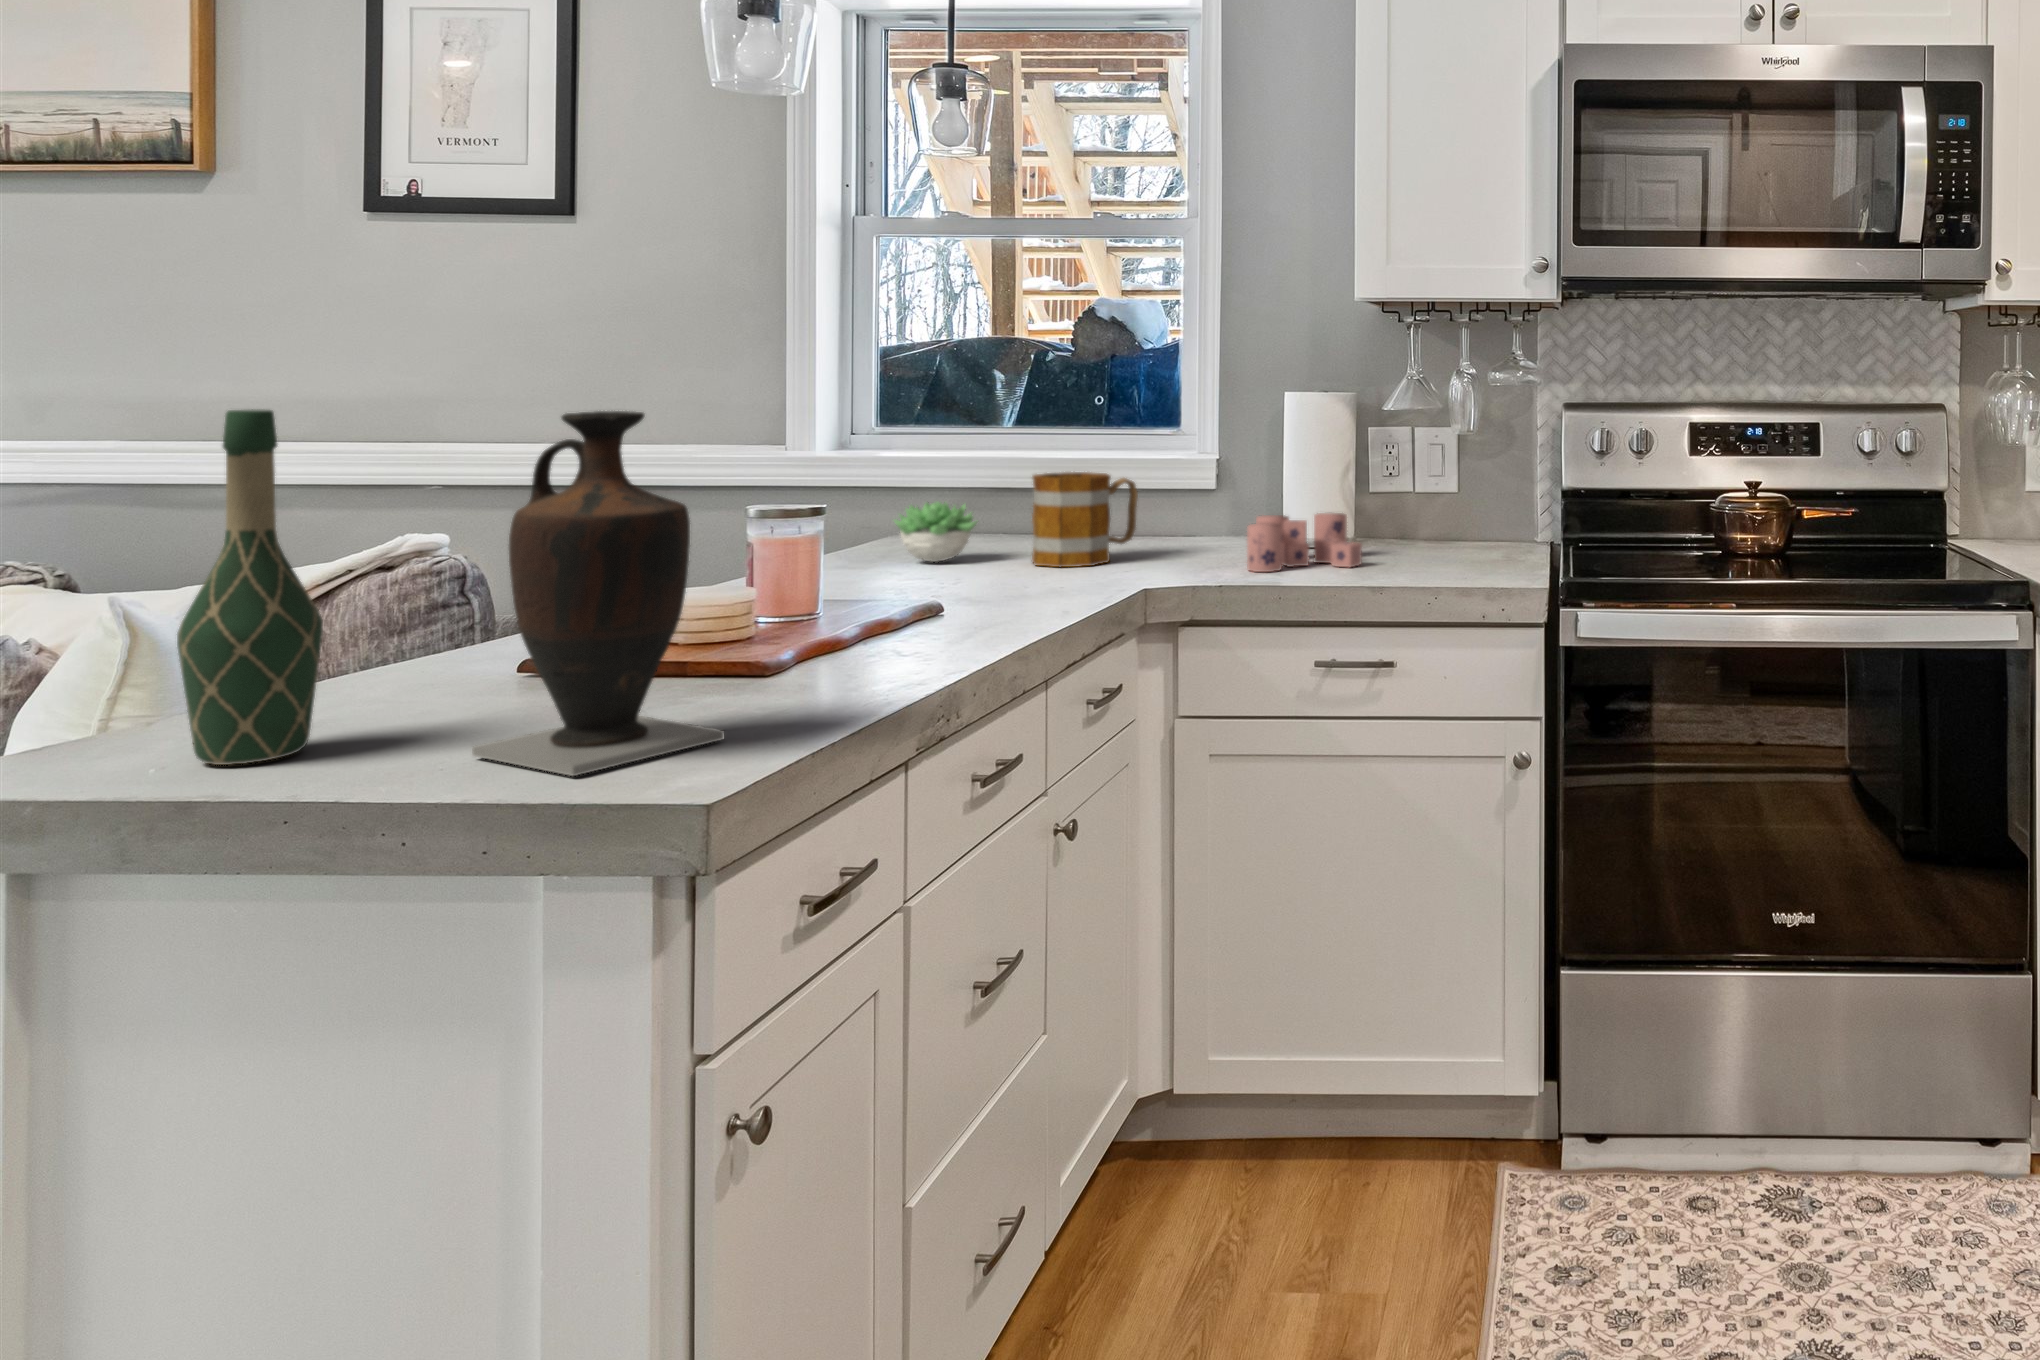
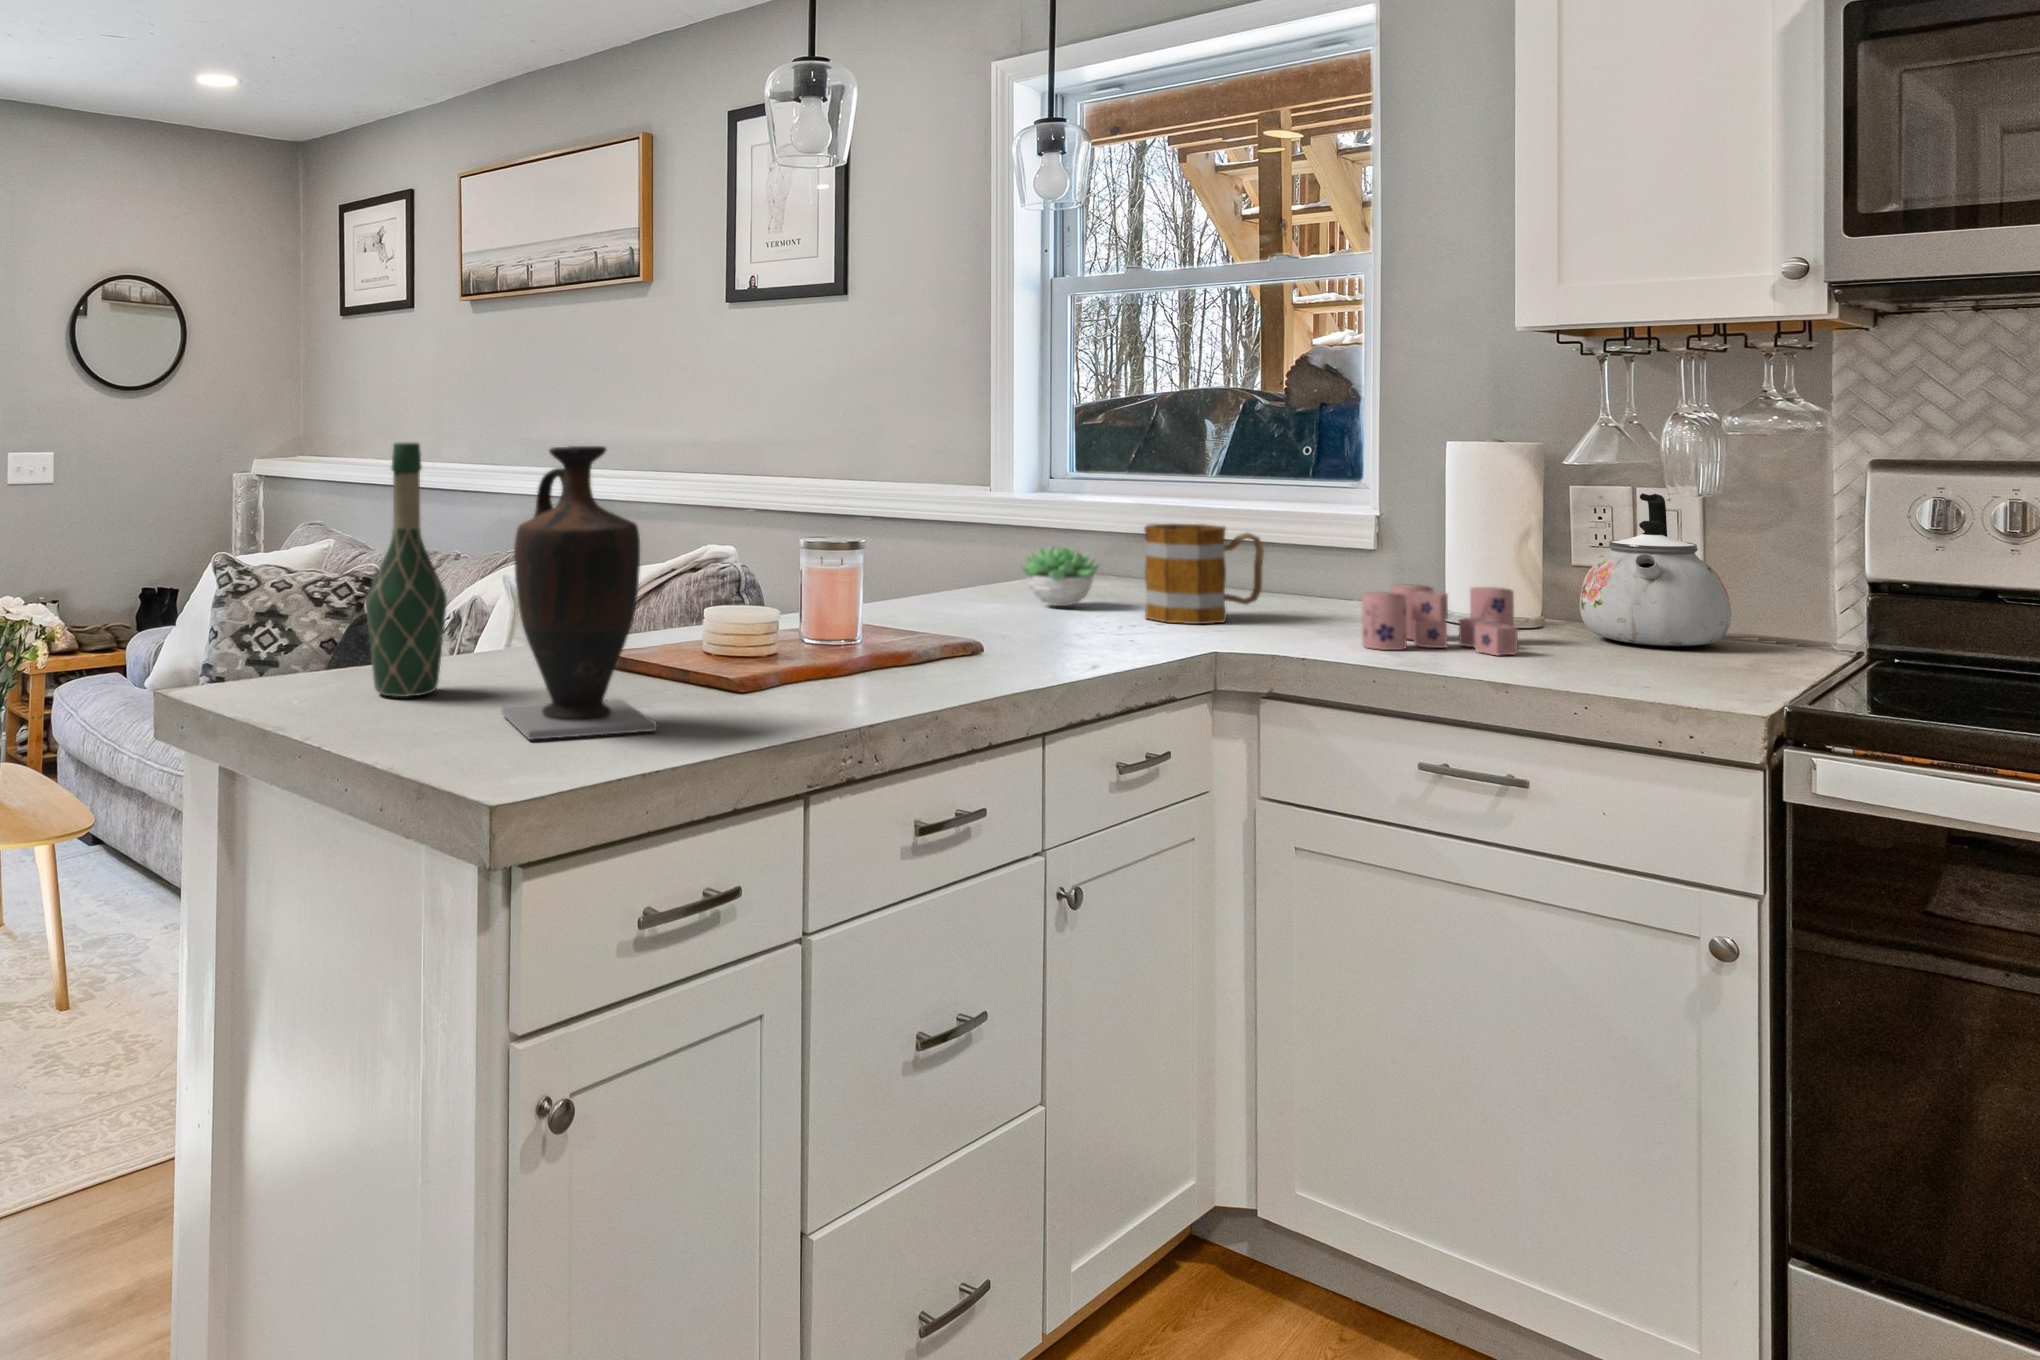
kettle: none [1380,432,1479,549] -> present [1580,493,1731,647]

